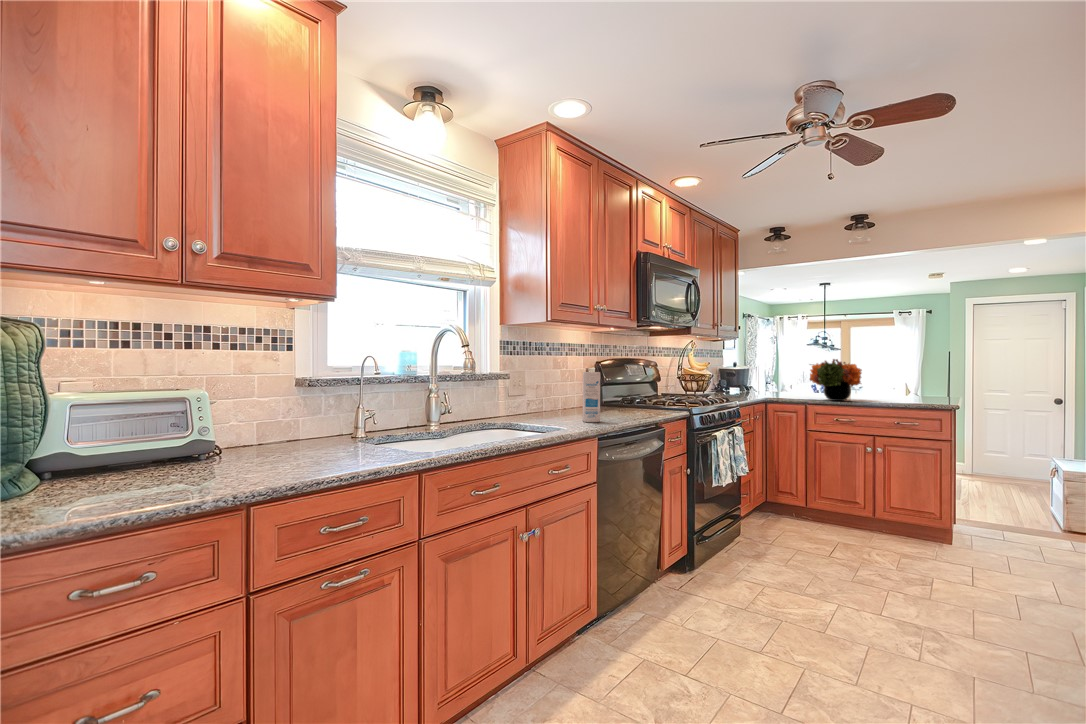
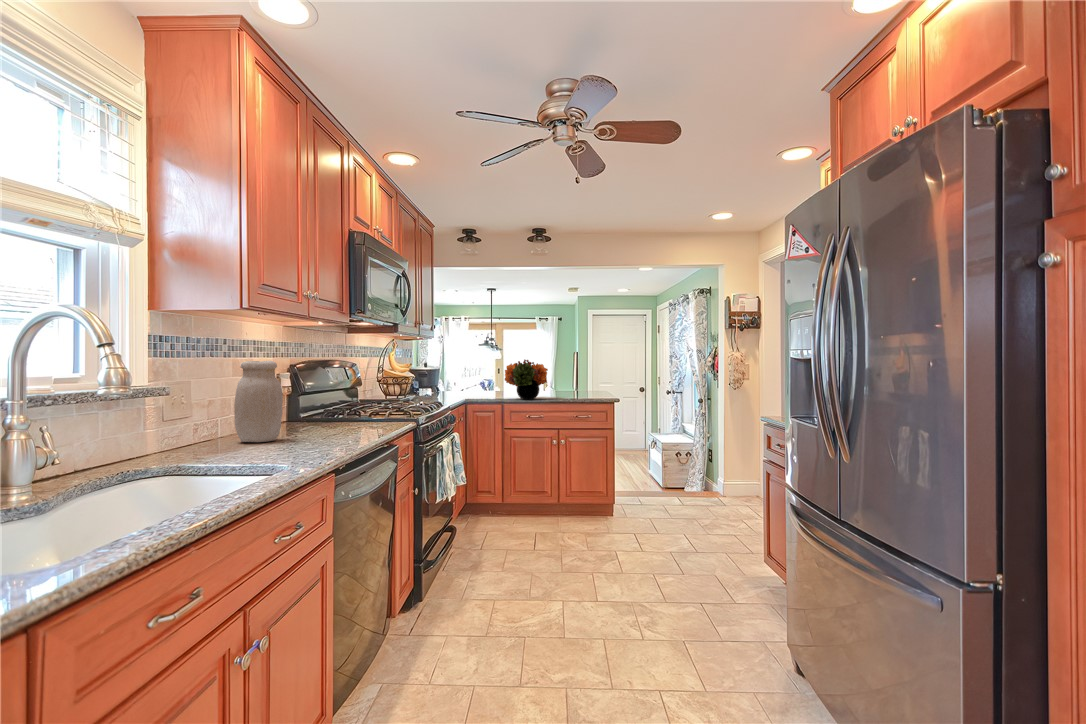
jar: none [548,358,578,415] -> present [234,361,283,442]
canister: present [583,372,600,422] -> none [302,380,328,449]

